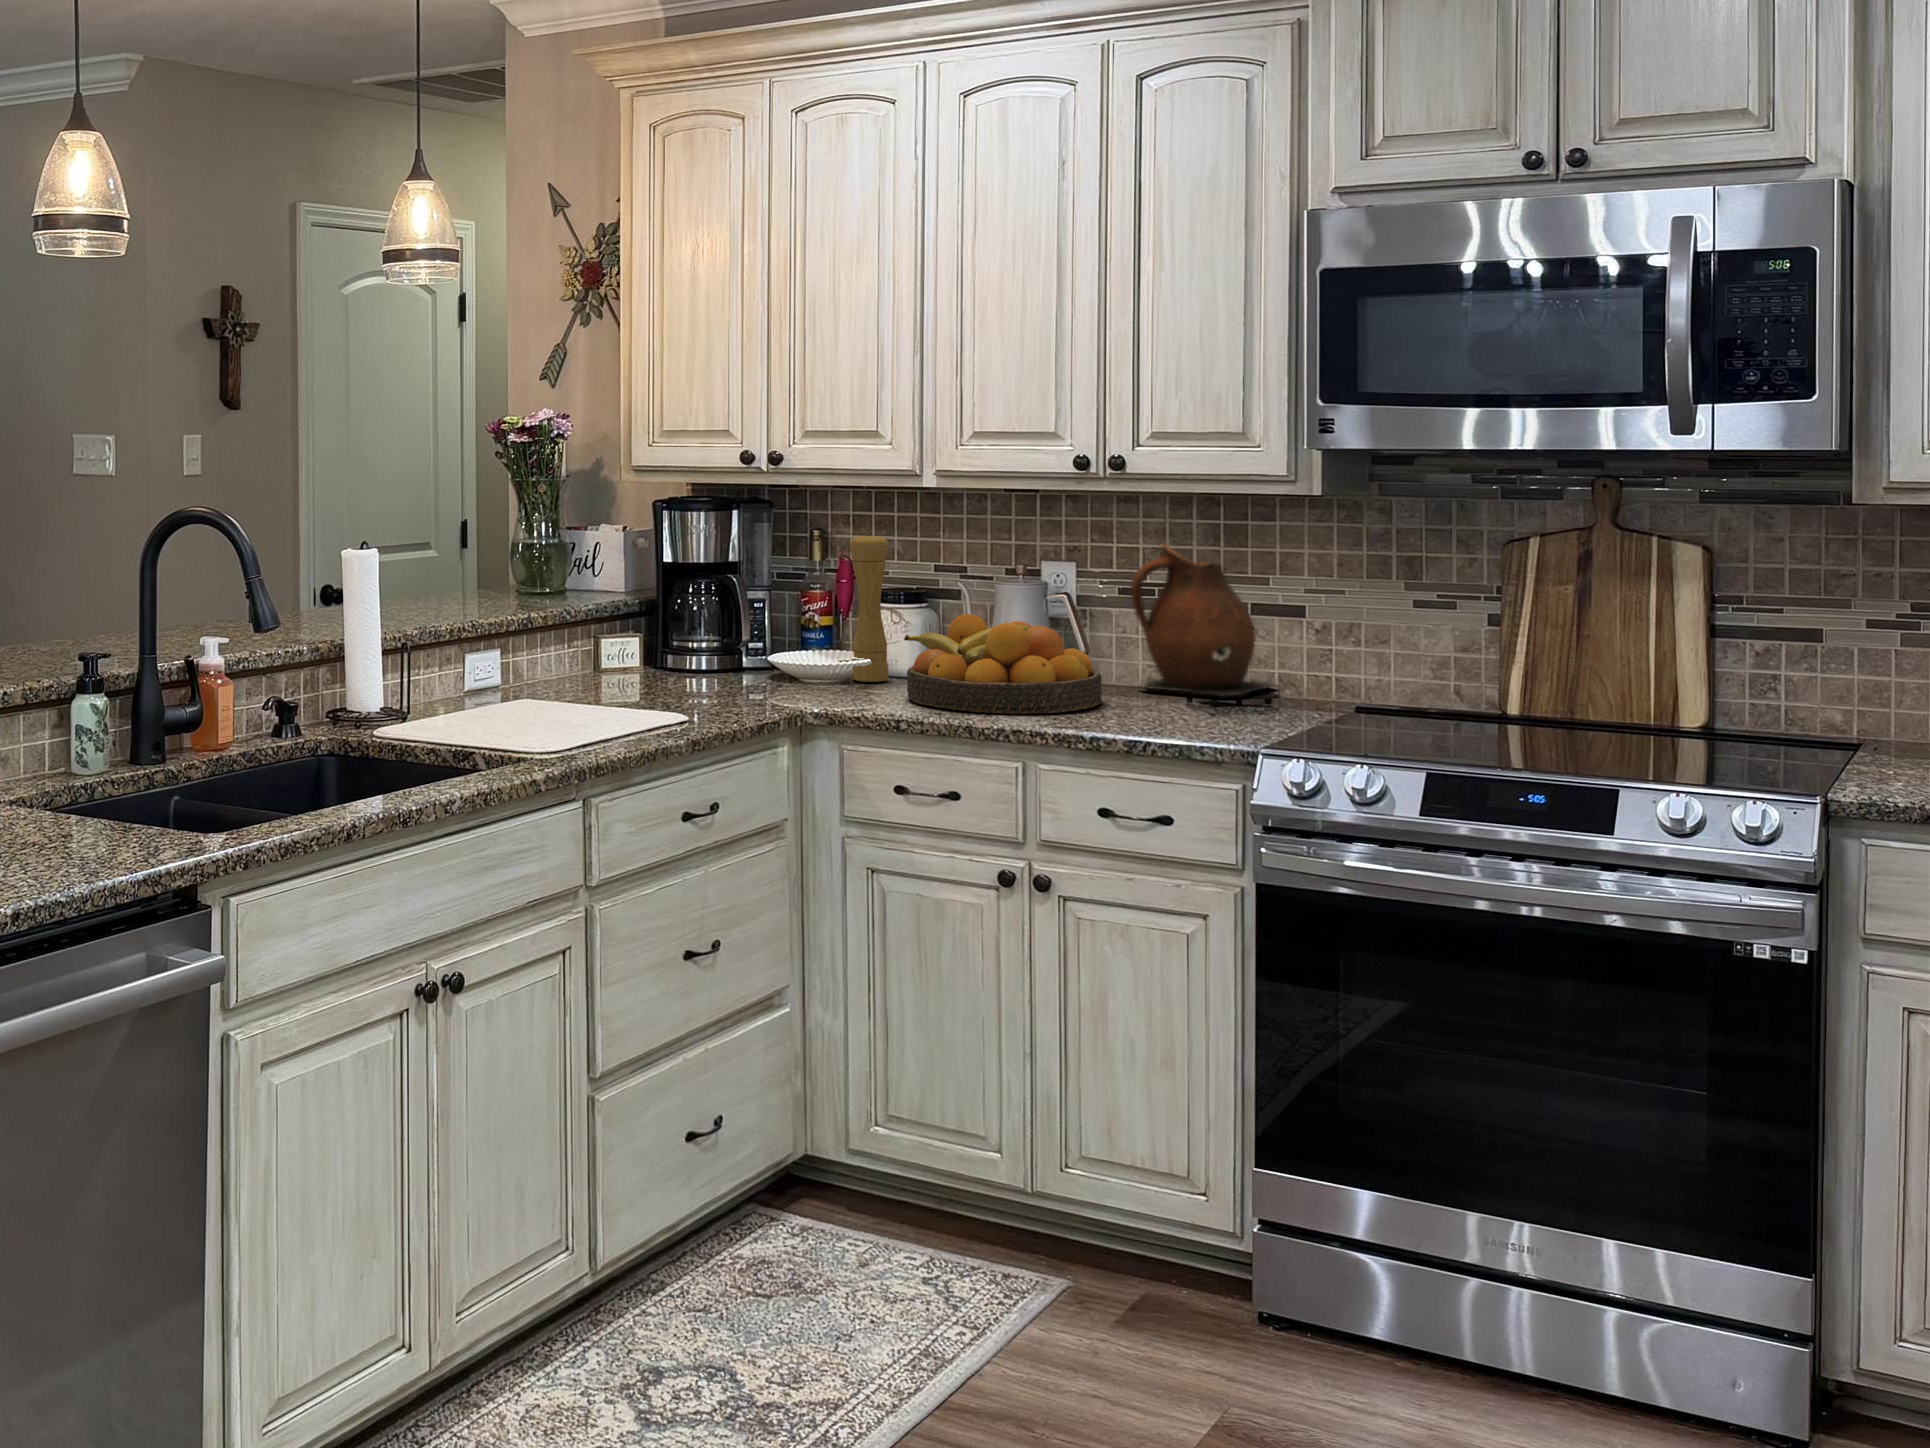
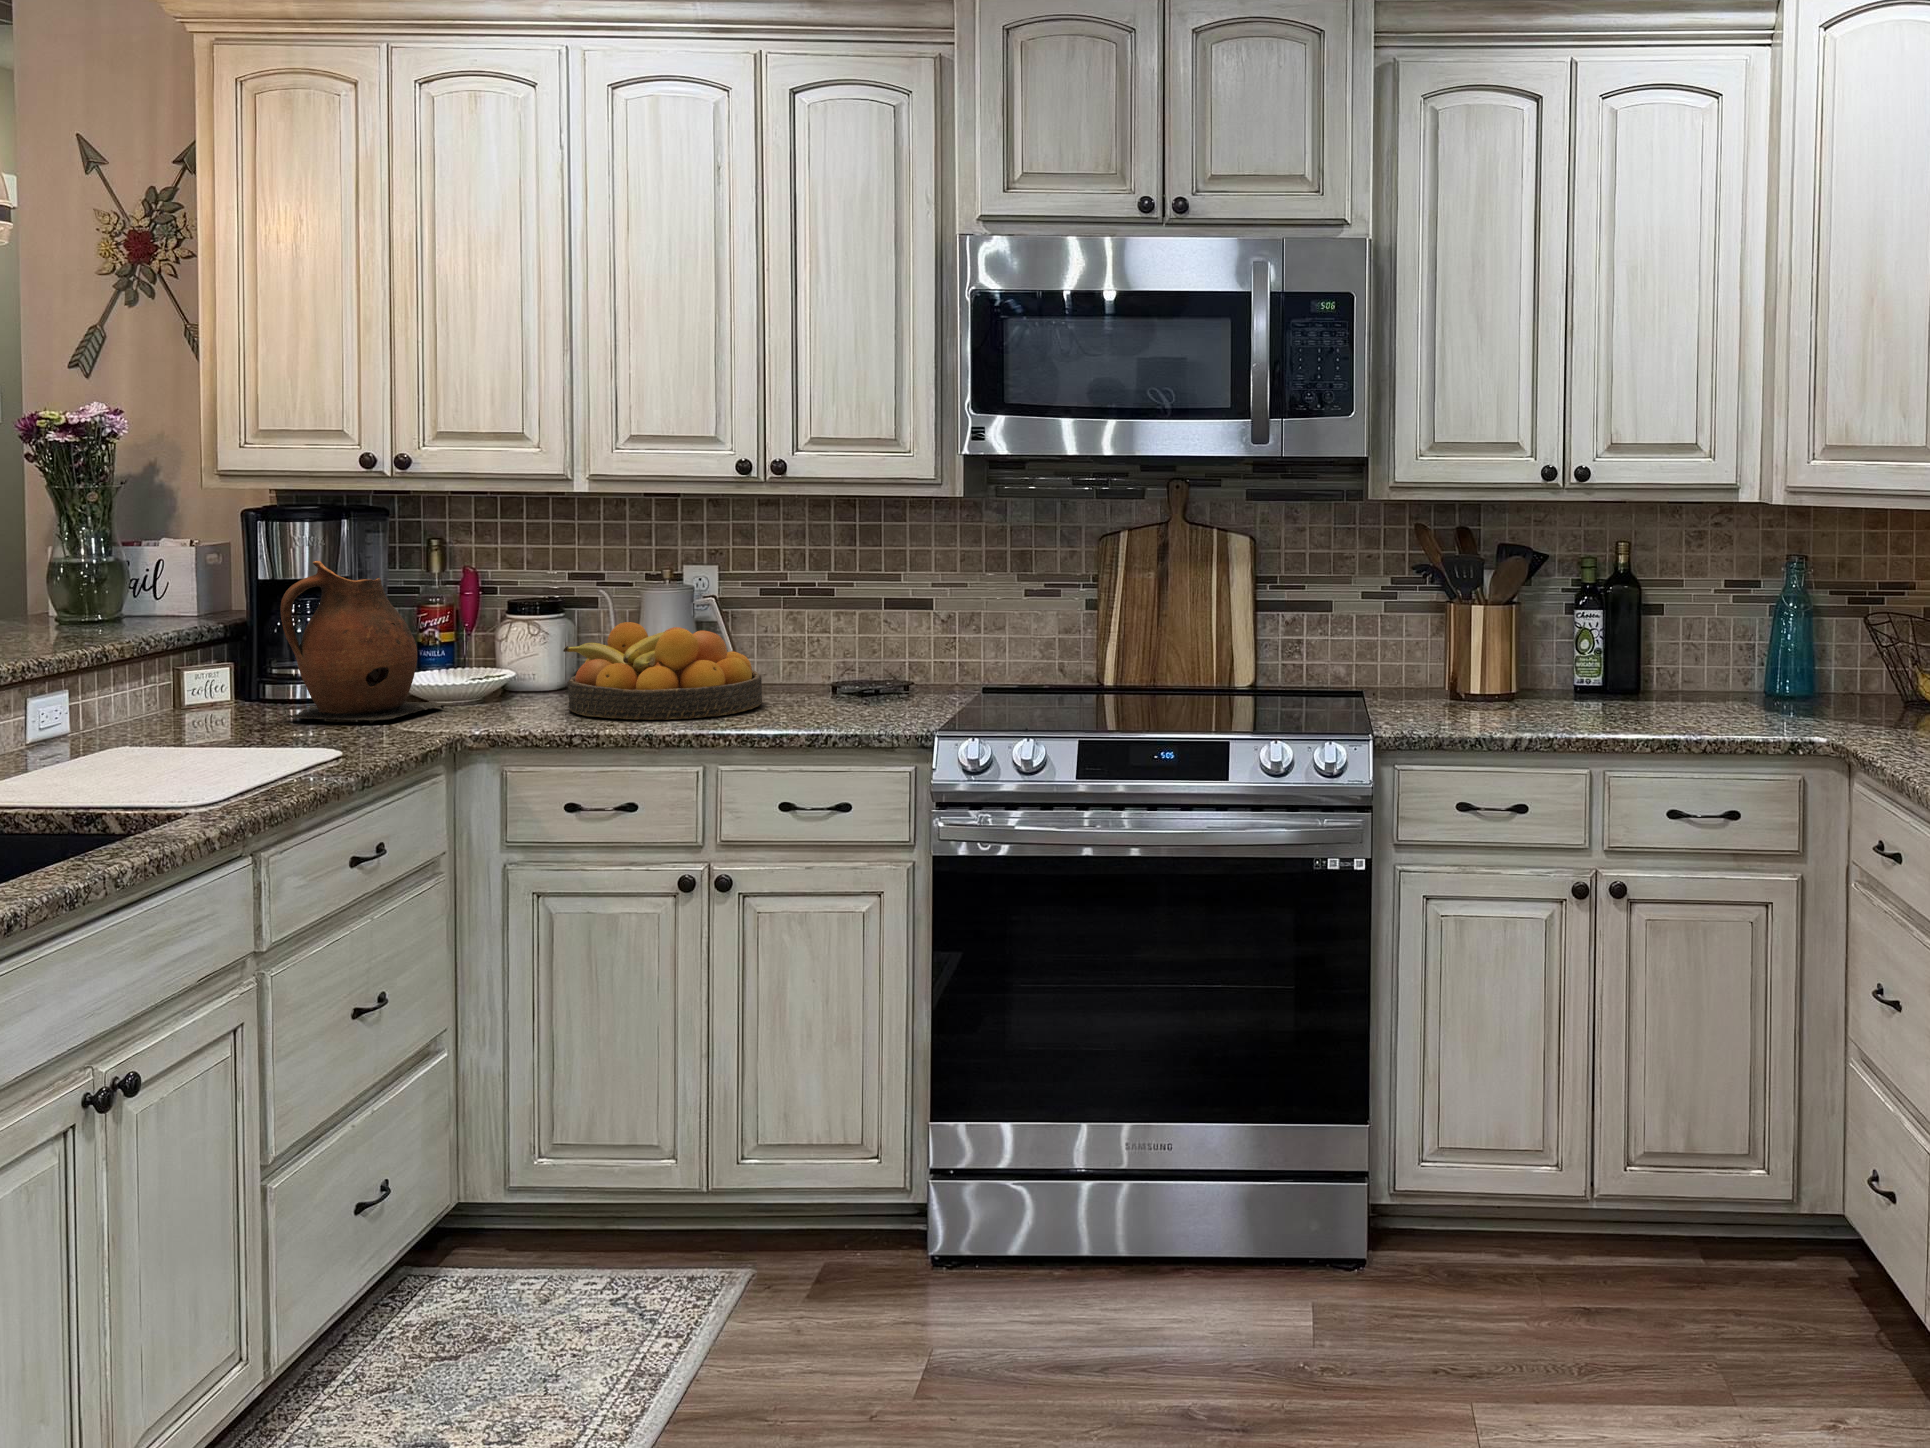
pepper mill: present [850,534,888,682] -> none [491,542,533,698]
ceramic pitcher: present [1131,545,1277,697] -> present [280,561,444,723]

